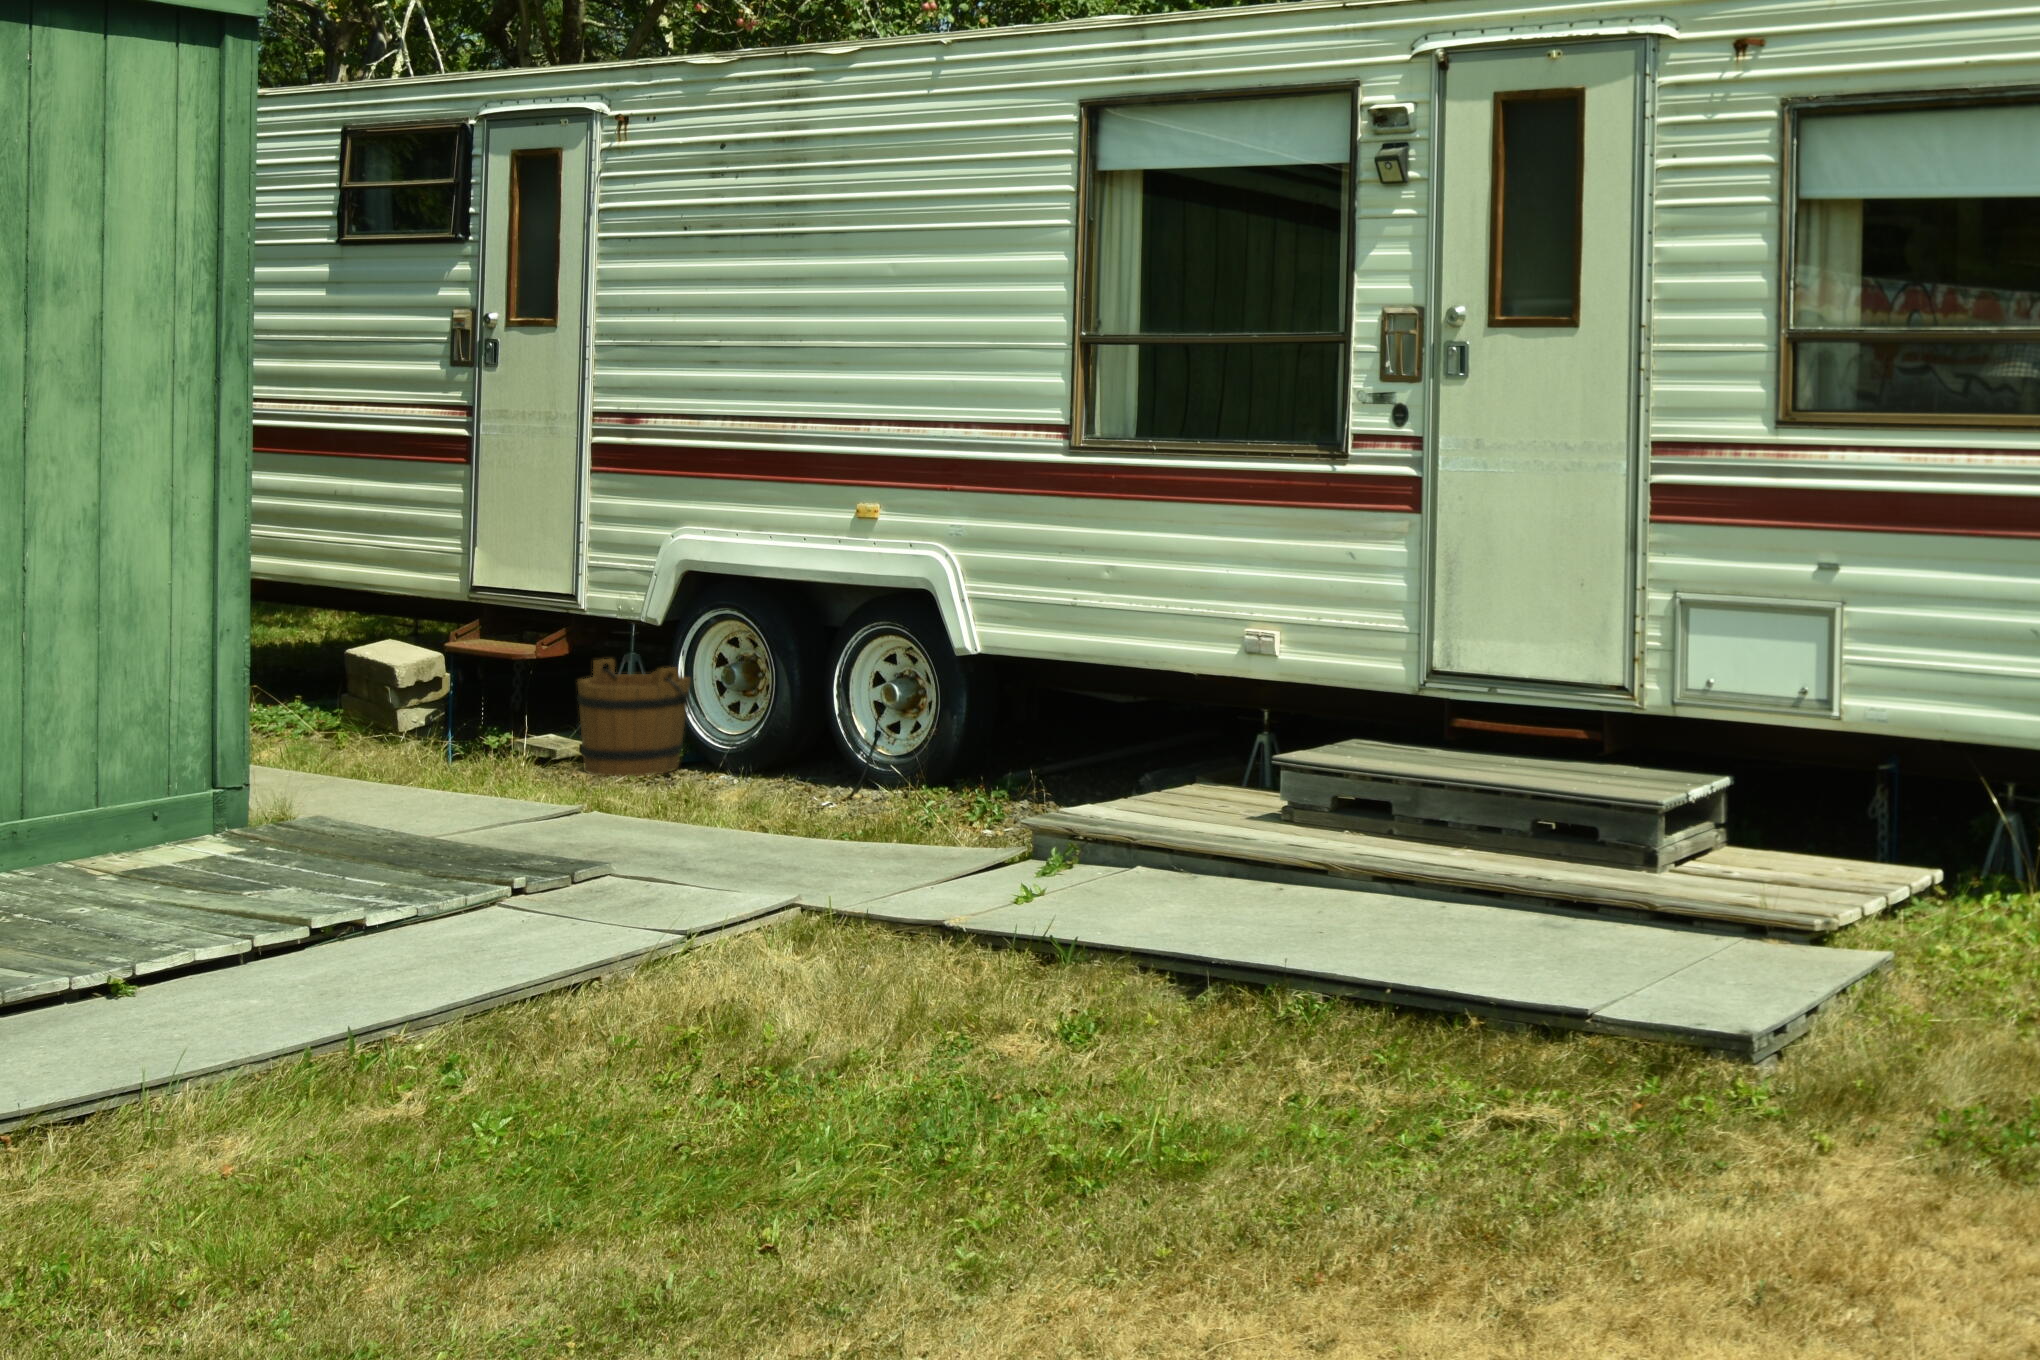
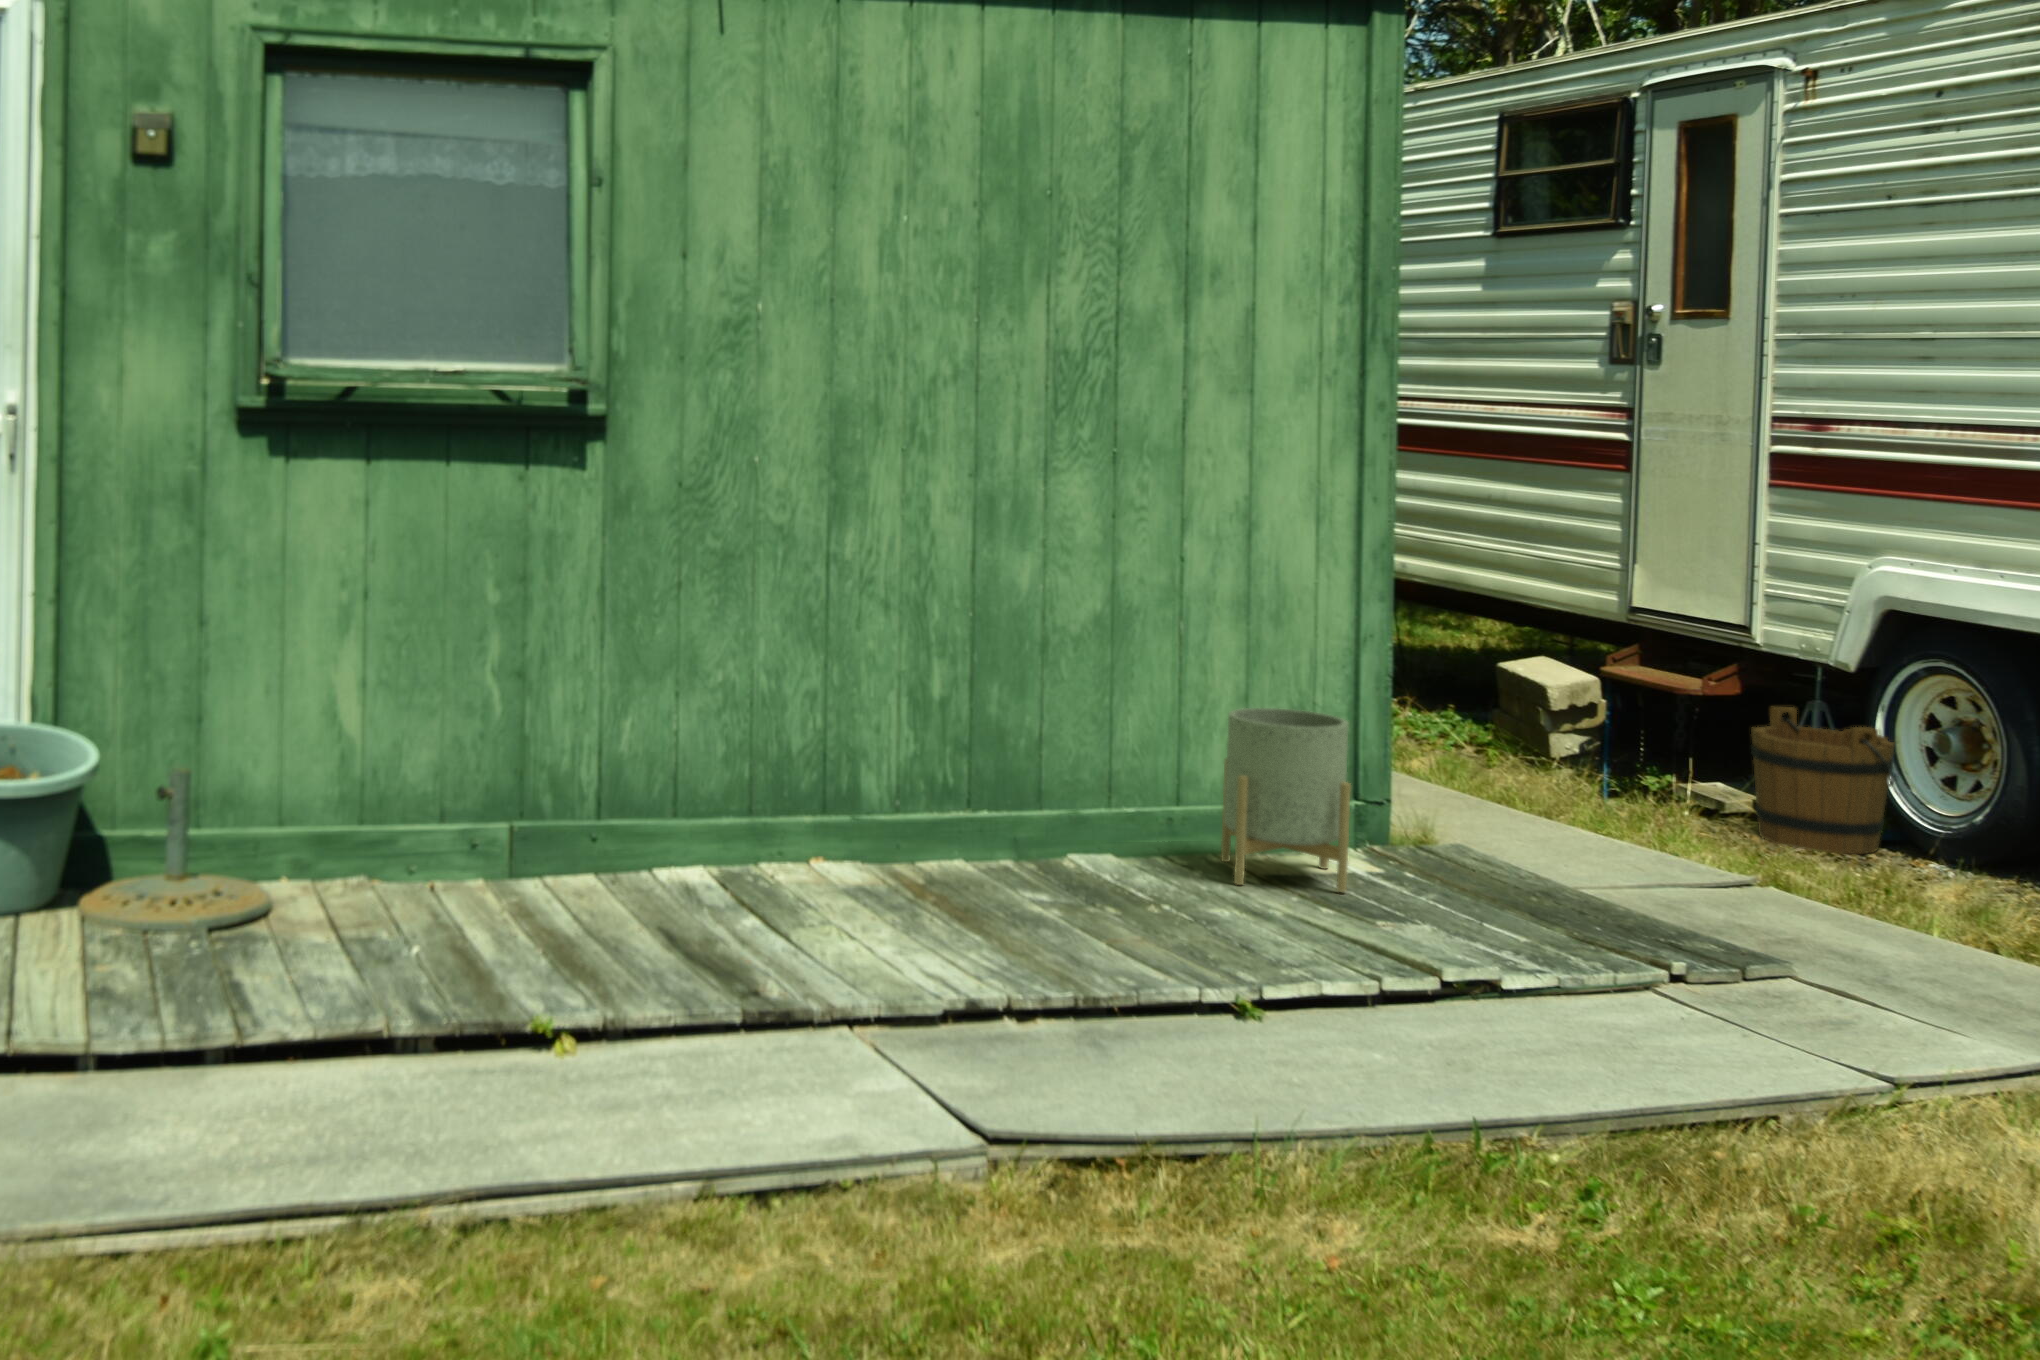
planter: none [67,710,212,889] -> present [1221,708,1351,892]

